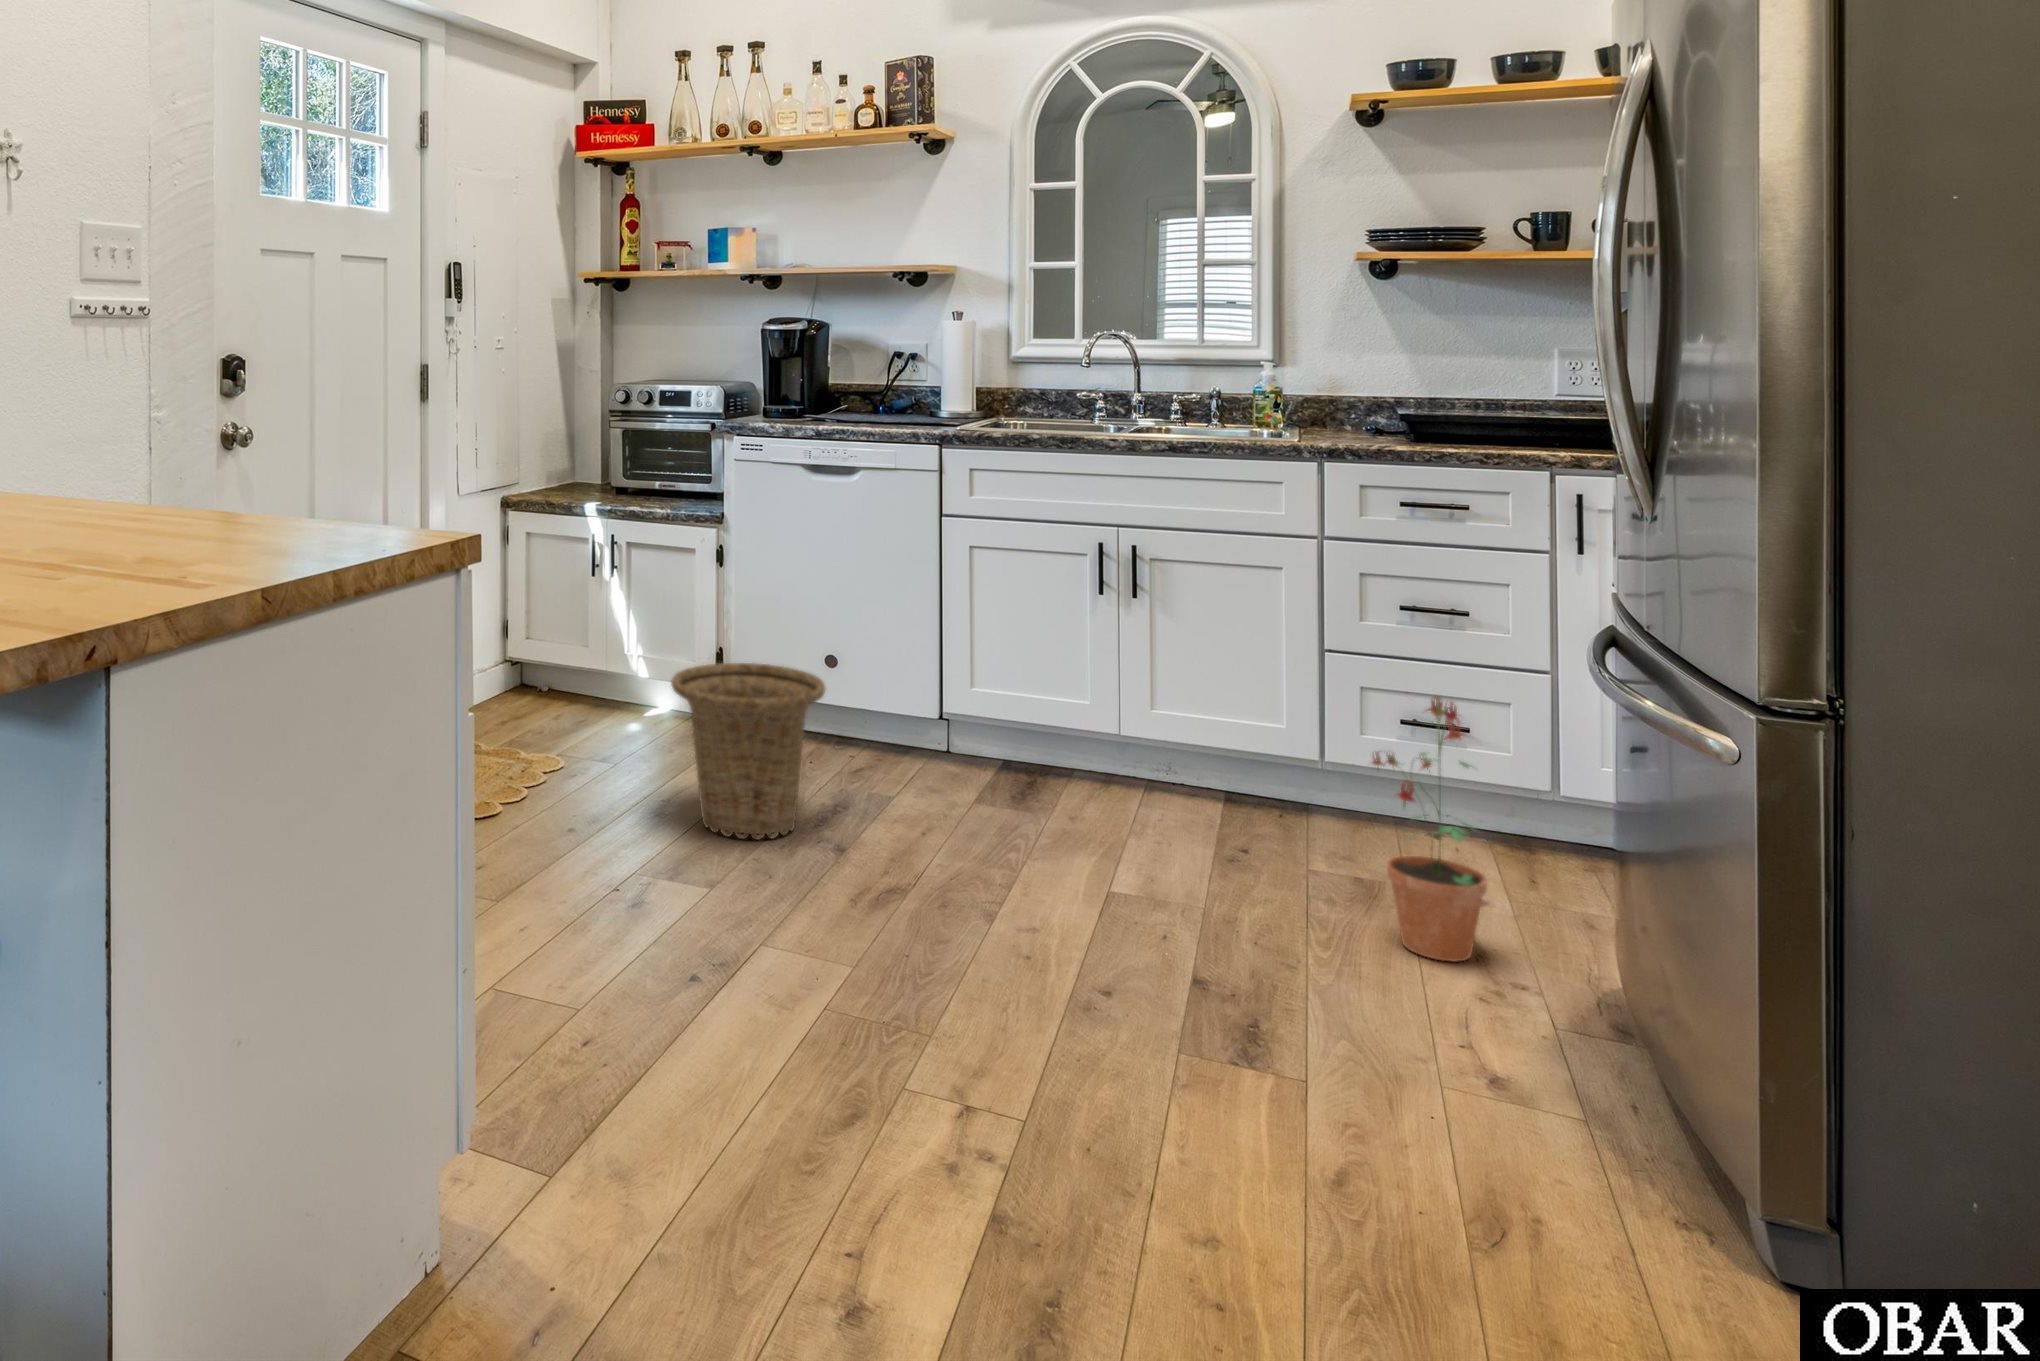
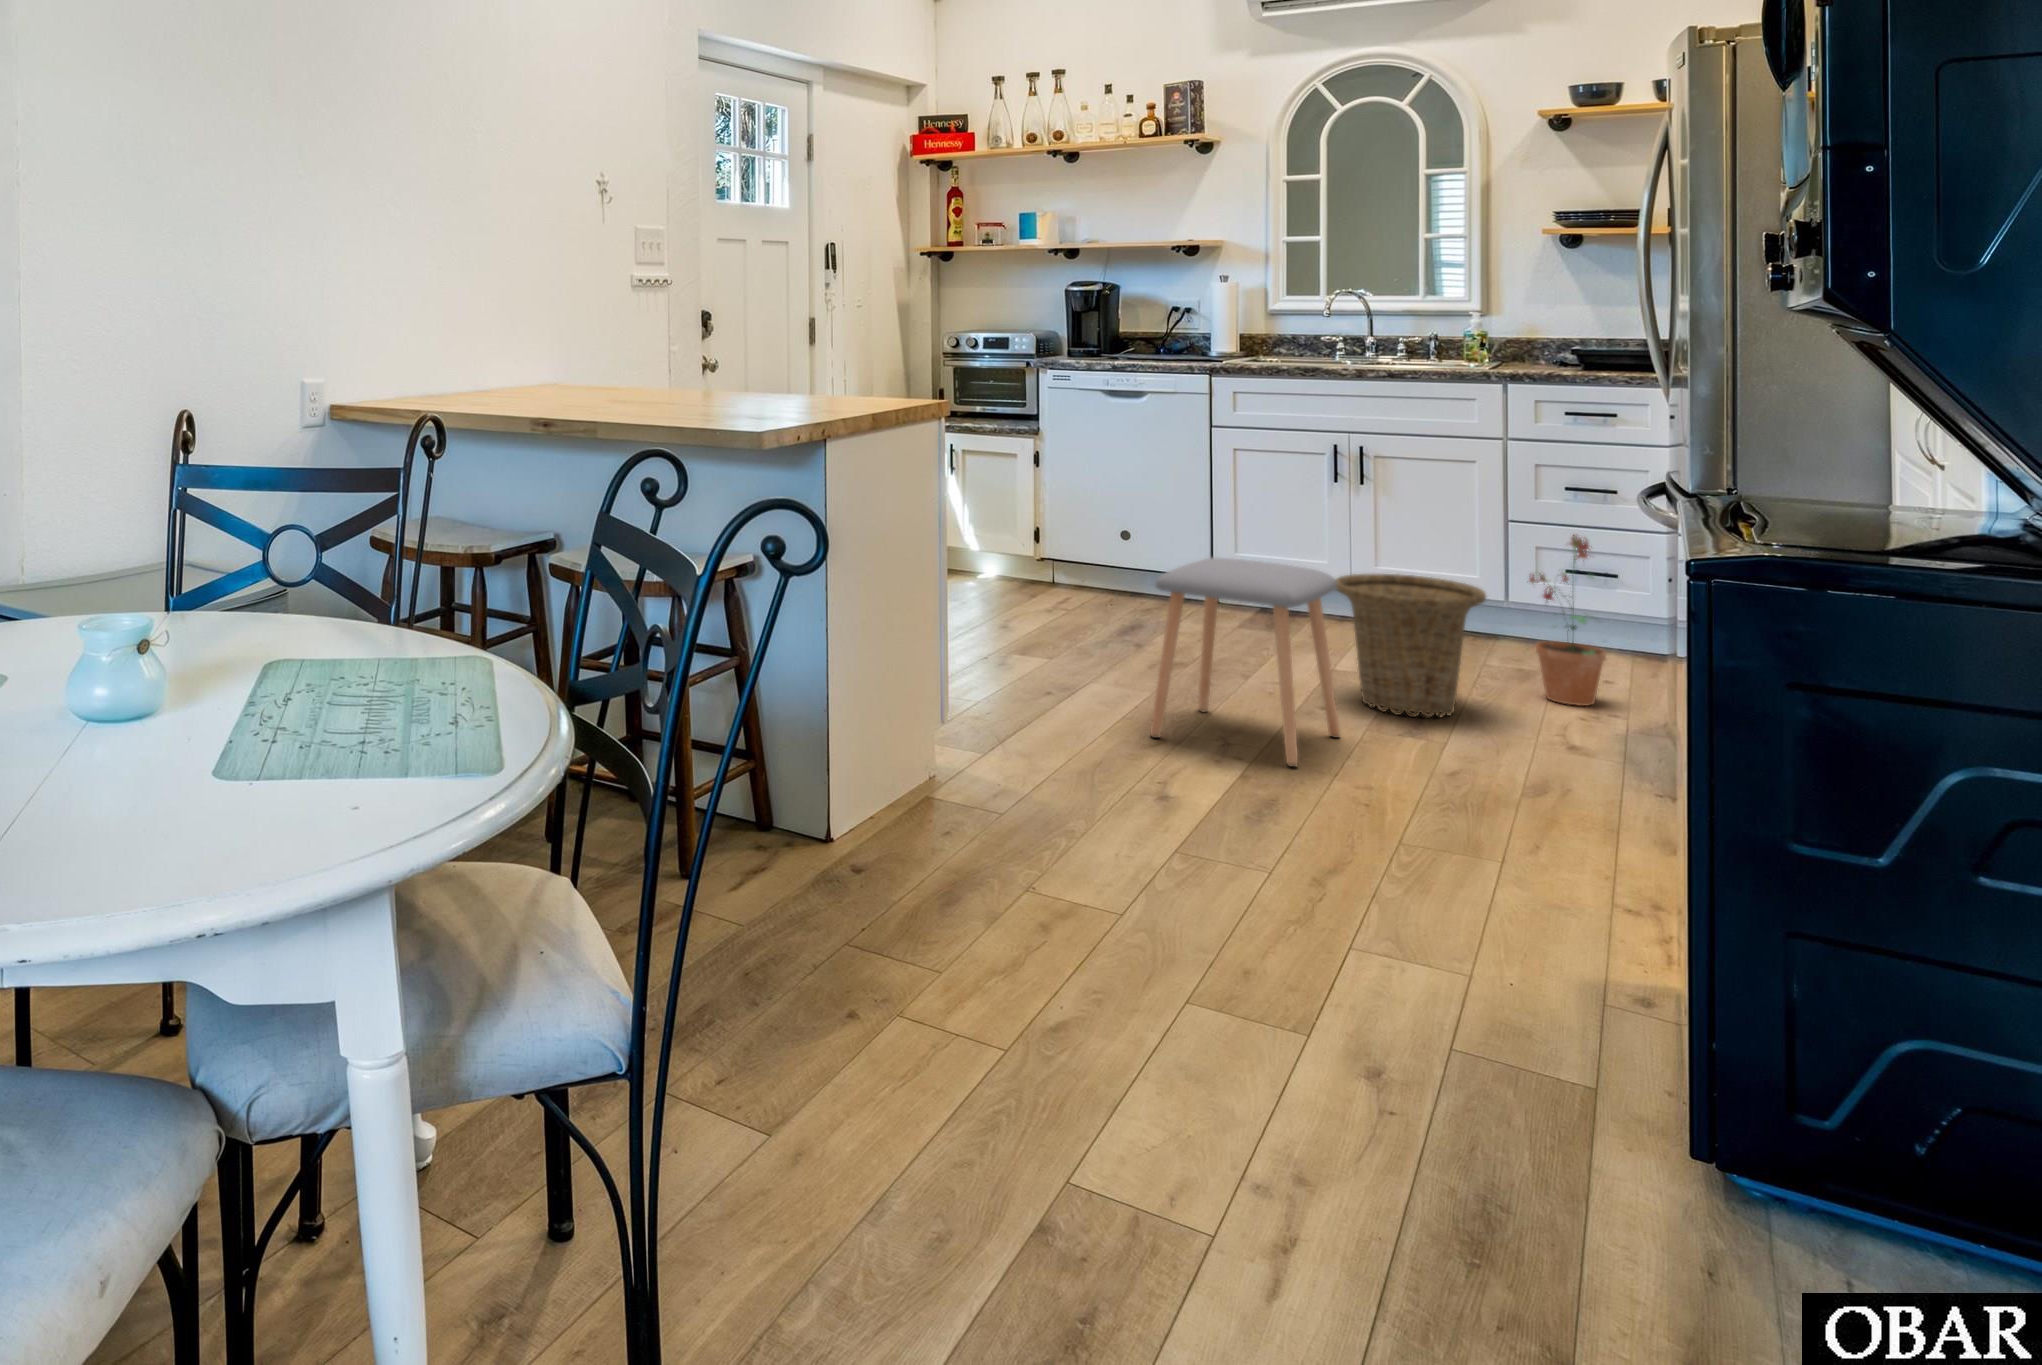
basket: present [671,663,825,840] -> present [1336,574,1487,718]
stool: none [829,764,1125,1165] -> present [1150,558,1340,767]

